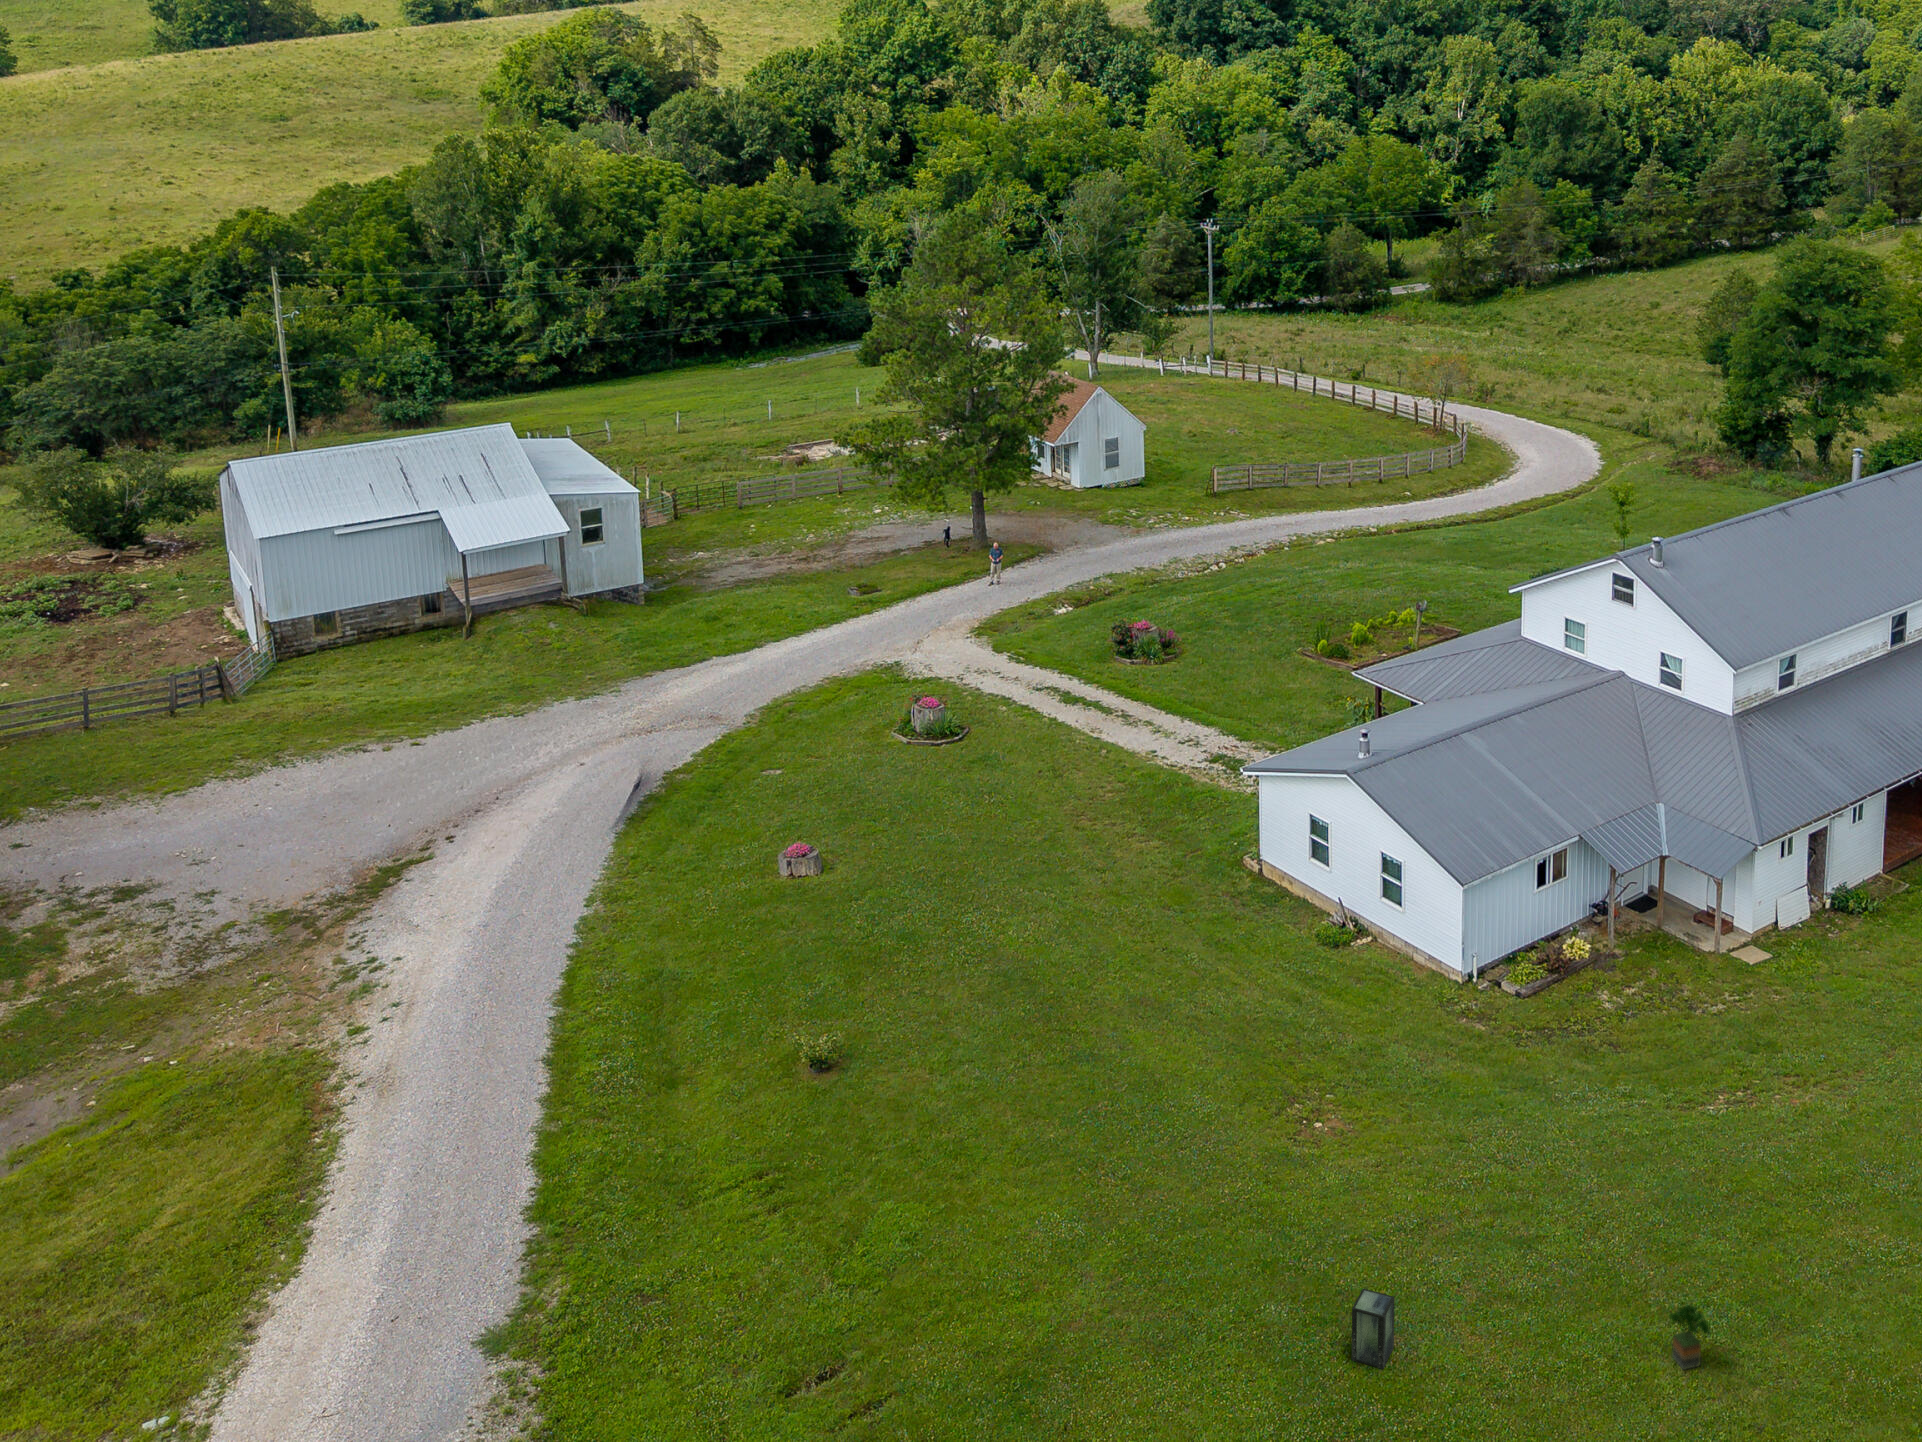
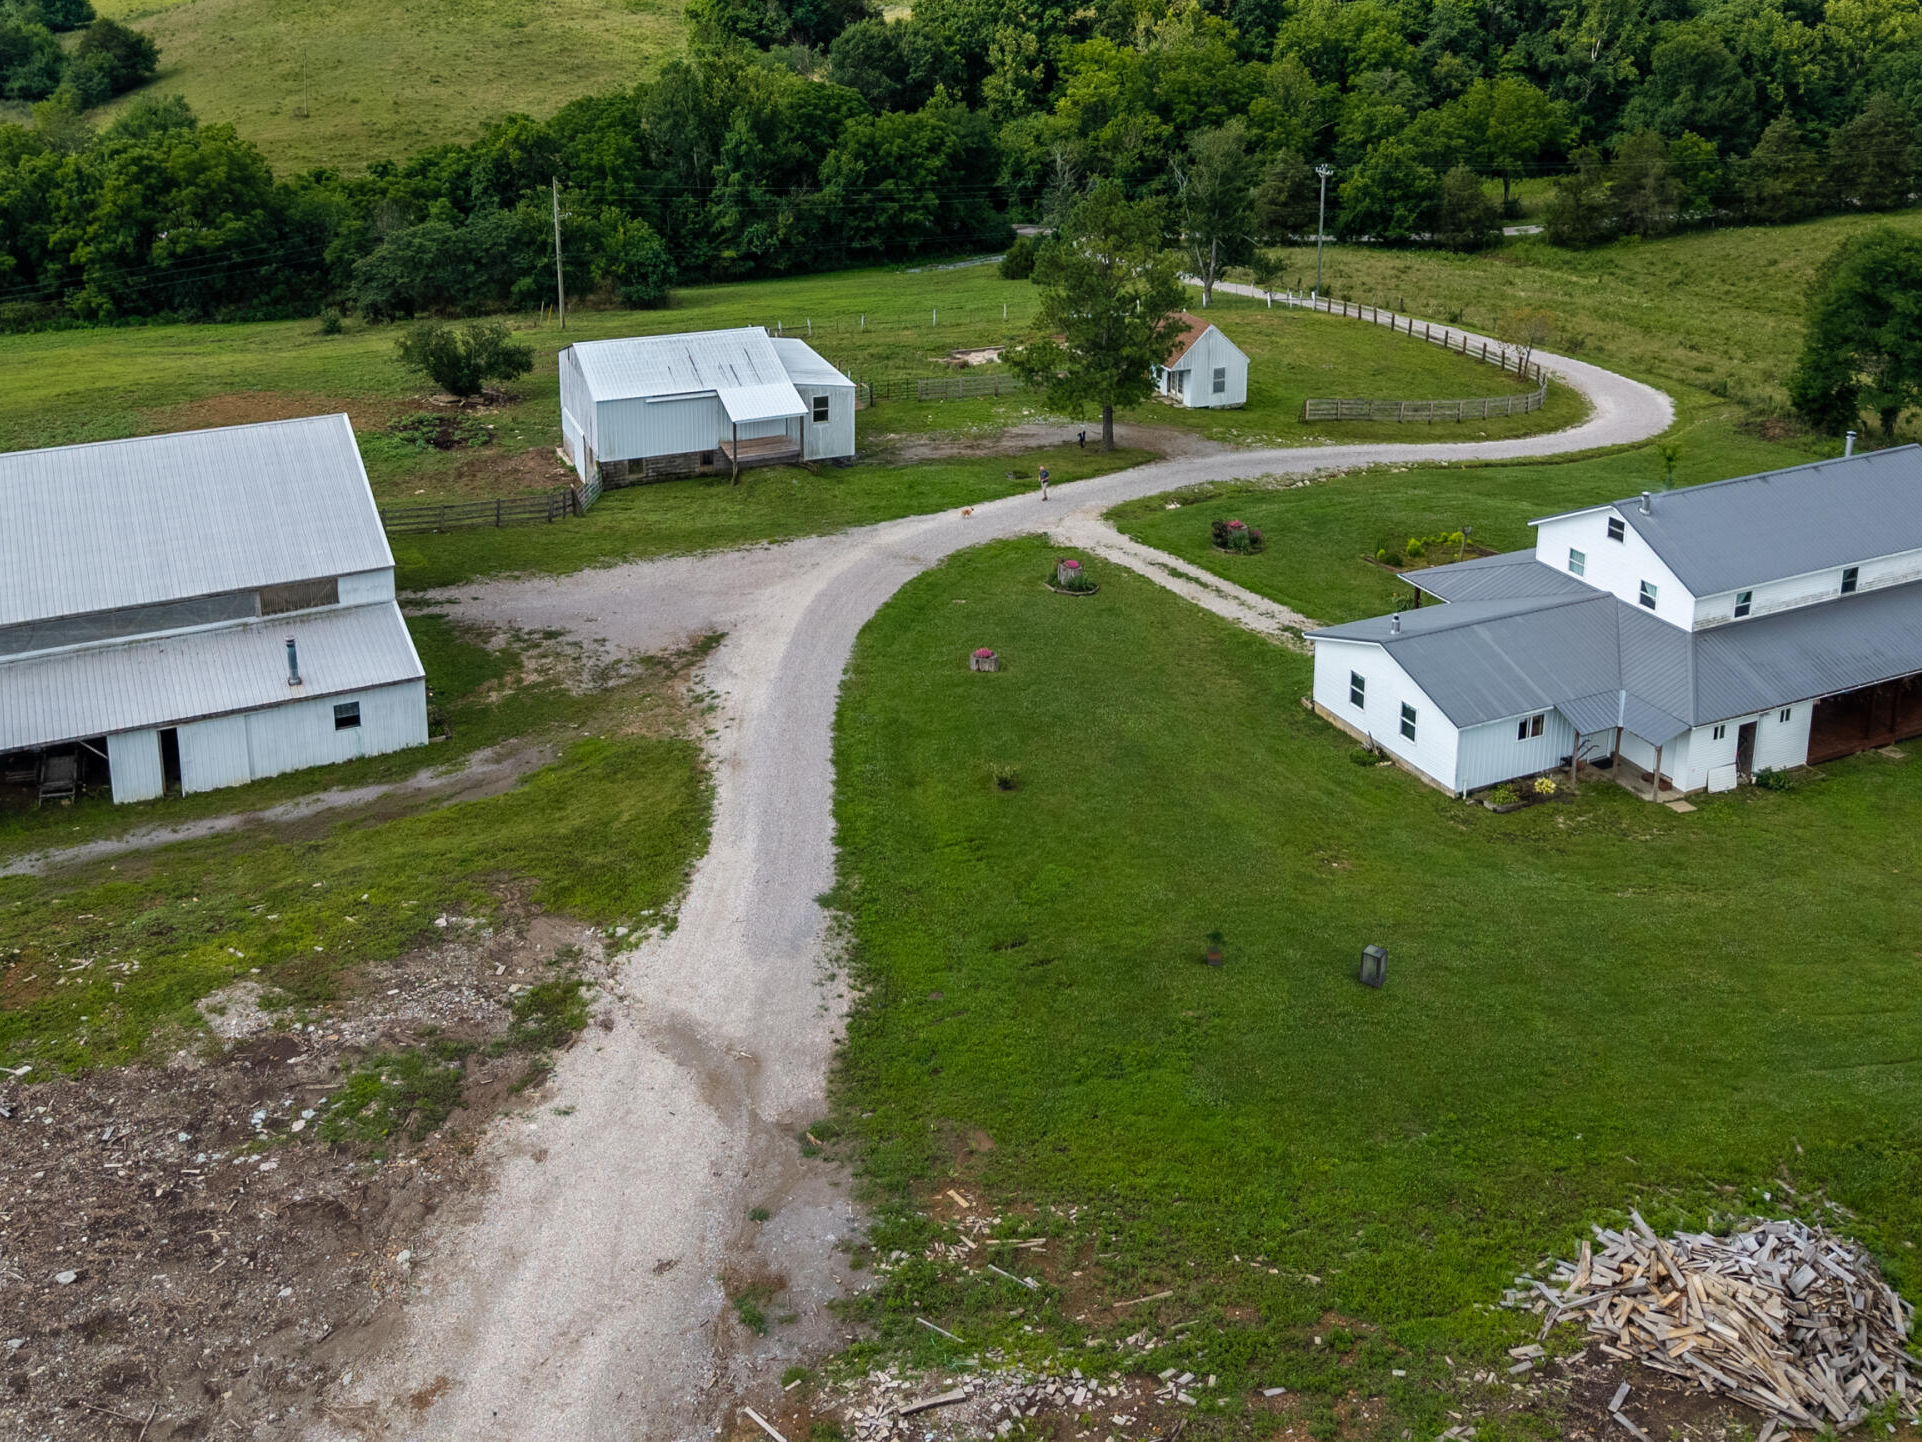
potted tree: present [1669,1304,1710,1370] -> present [1205,931,1227,965]

